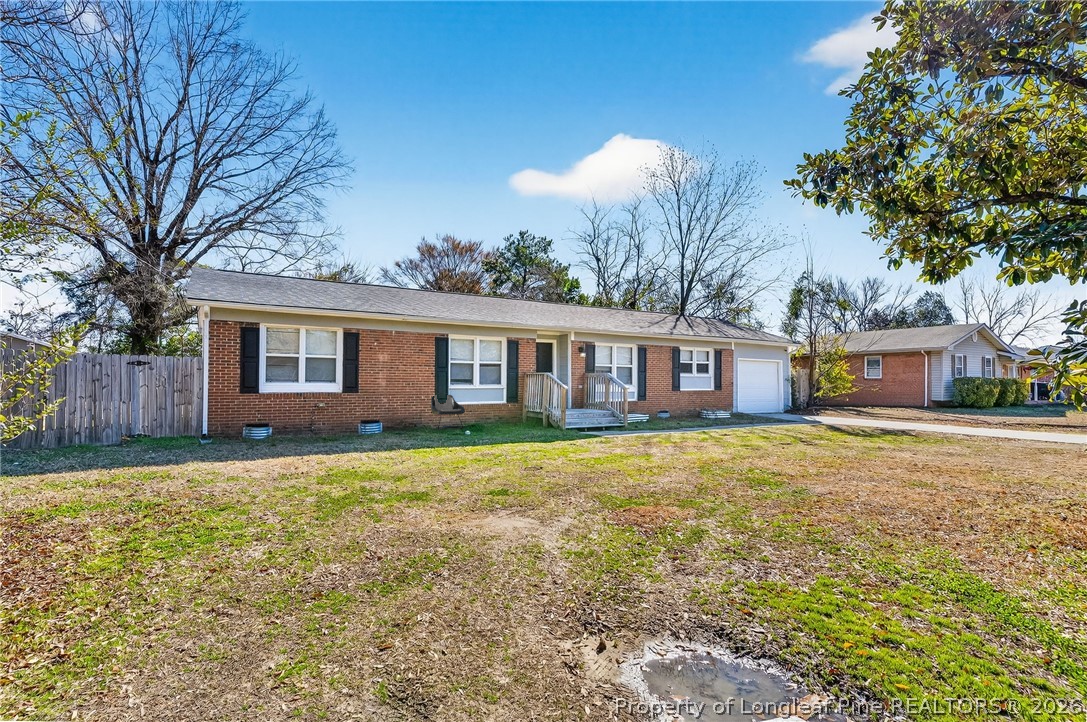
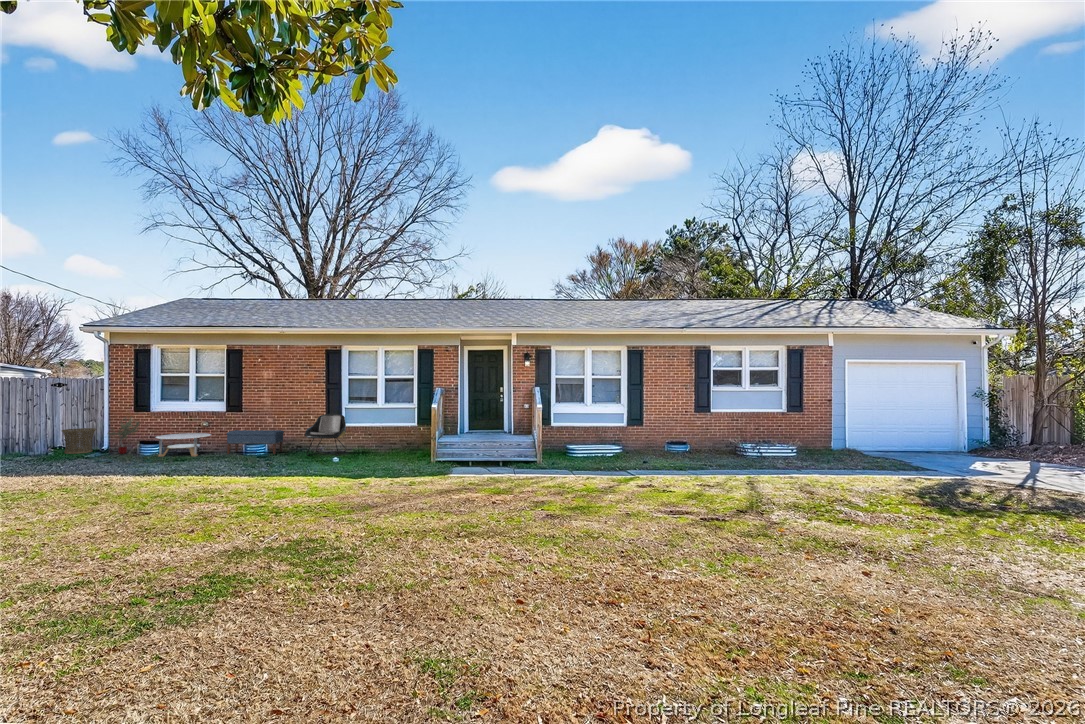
potted tree: none [222,398,260,437] -> present [108,417,139,454]
bench: none [354,409,404,432] -> present [227,430,284,454]
basket: none [158,412,195,440] -> present [62,428,96,454]
round table: none [292,414,342,437] -> present [156,433,211,457]

